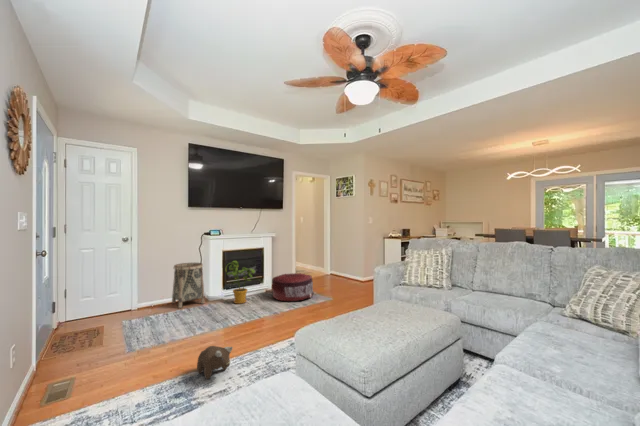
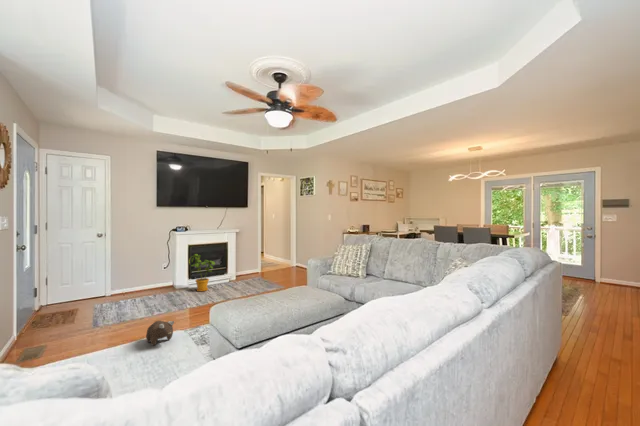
basket: present [172,263,205,308] -> none [142,256,171,295]
pouf: present [272,273,314,301] -> none [232,265,271,290]

